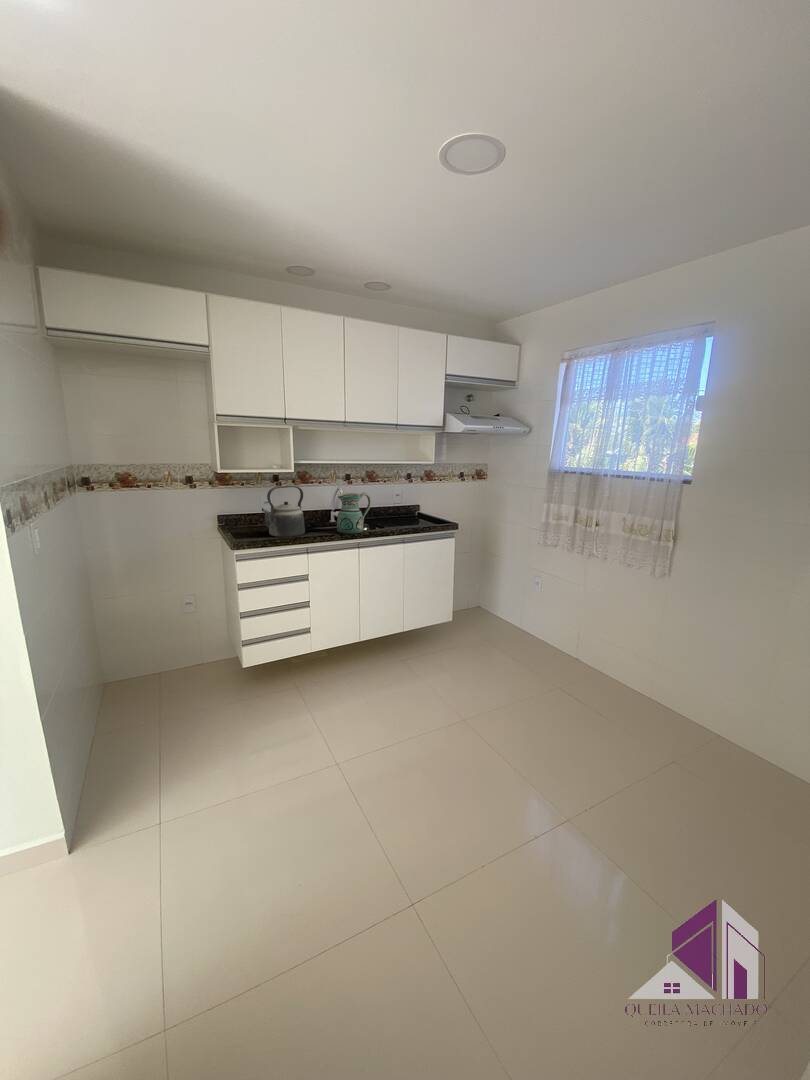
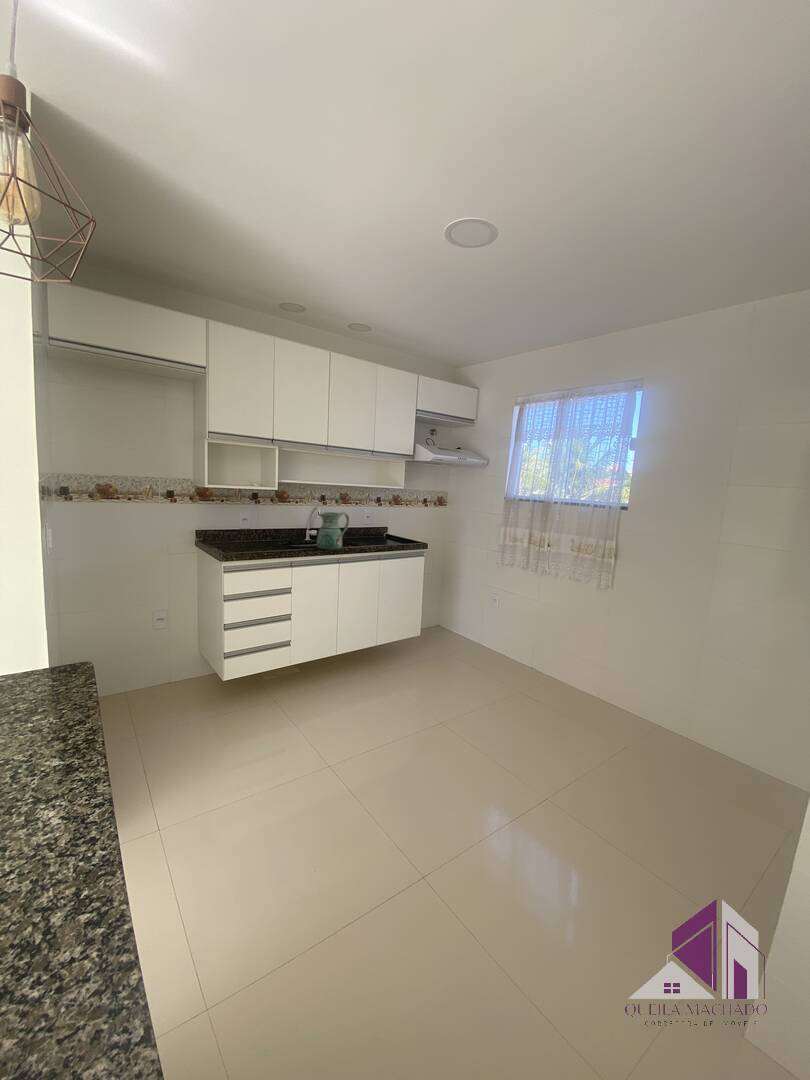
kettle: present [262,486,305,537] -> none [247,503,286,552]

